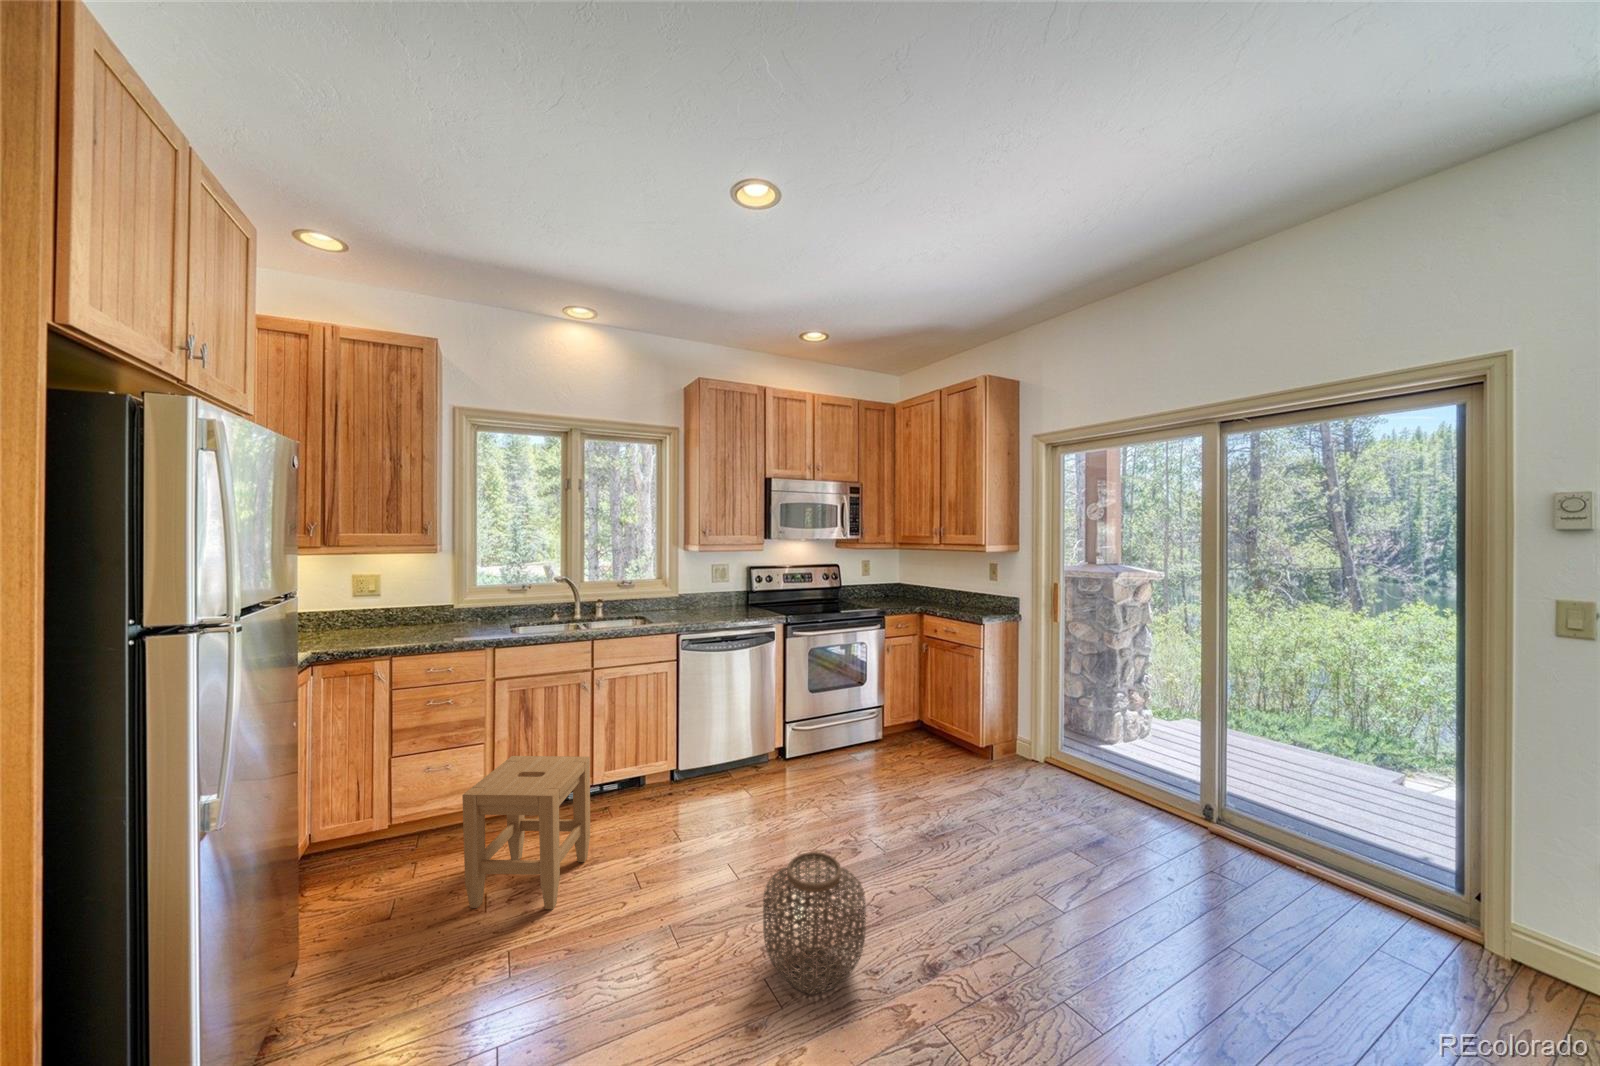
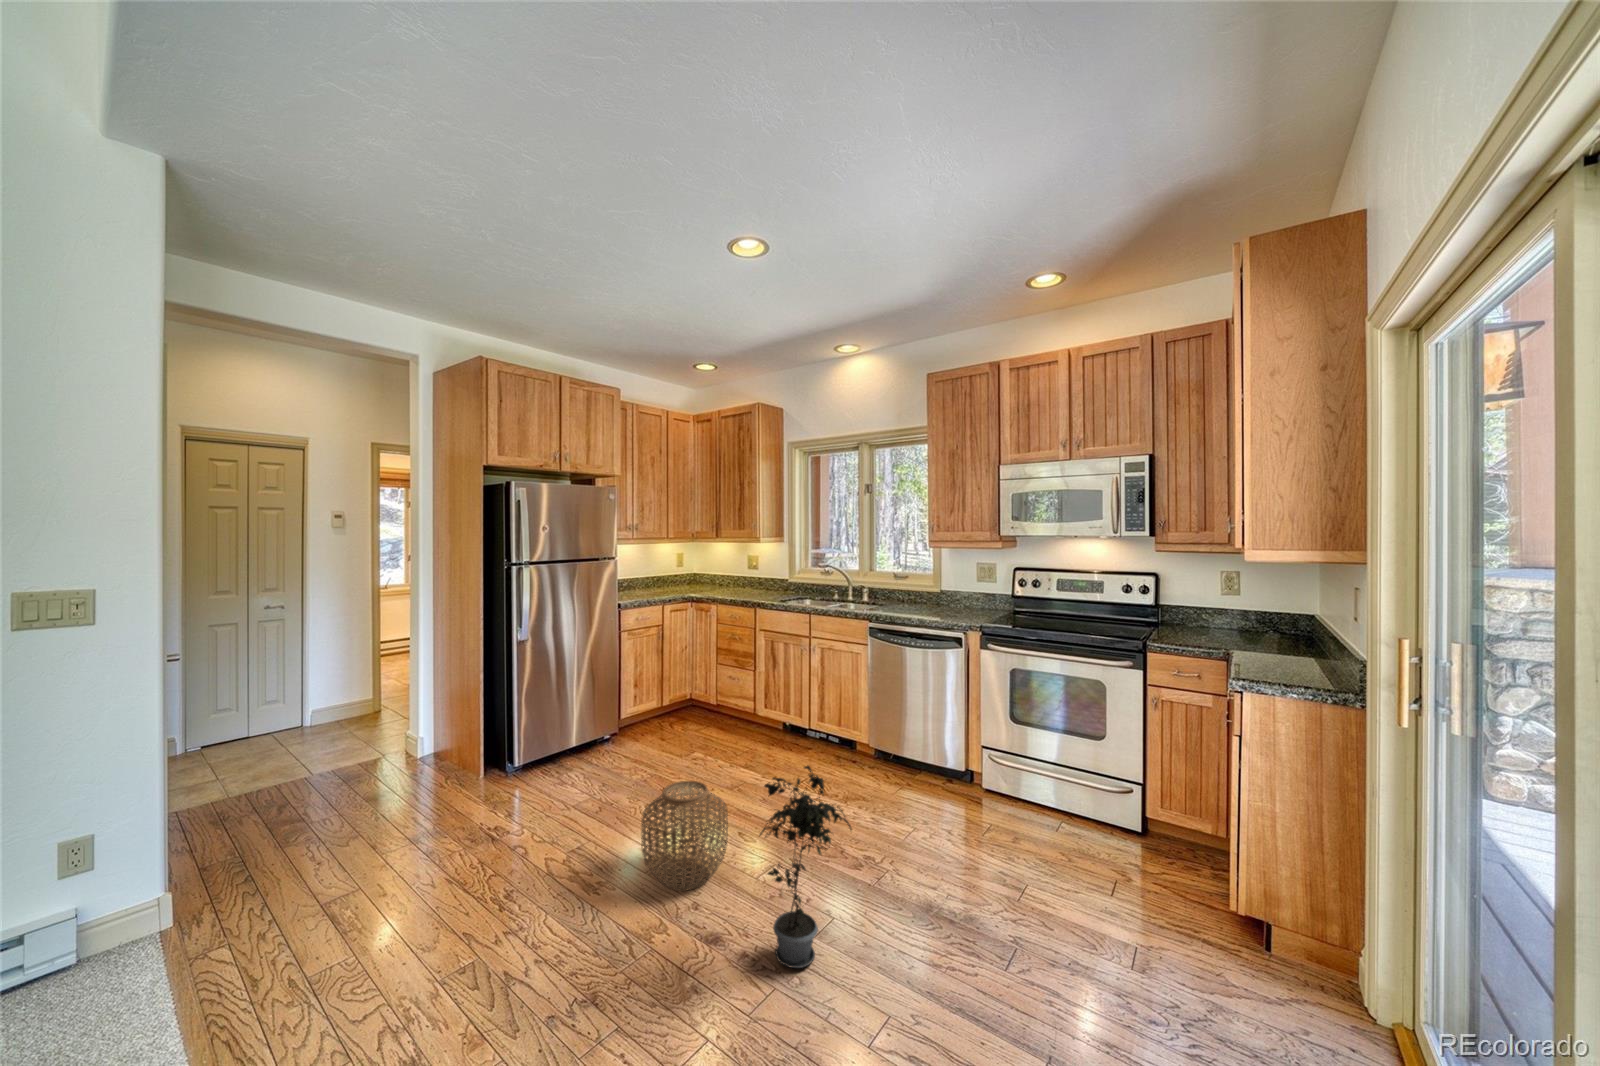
potted plant: none [923,755,1018,931] -> present [760,766,851,968]
stool: present [462,756,590,909] -> none [682,675,753,772]

